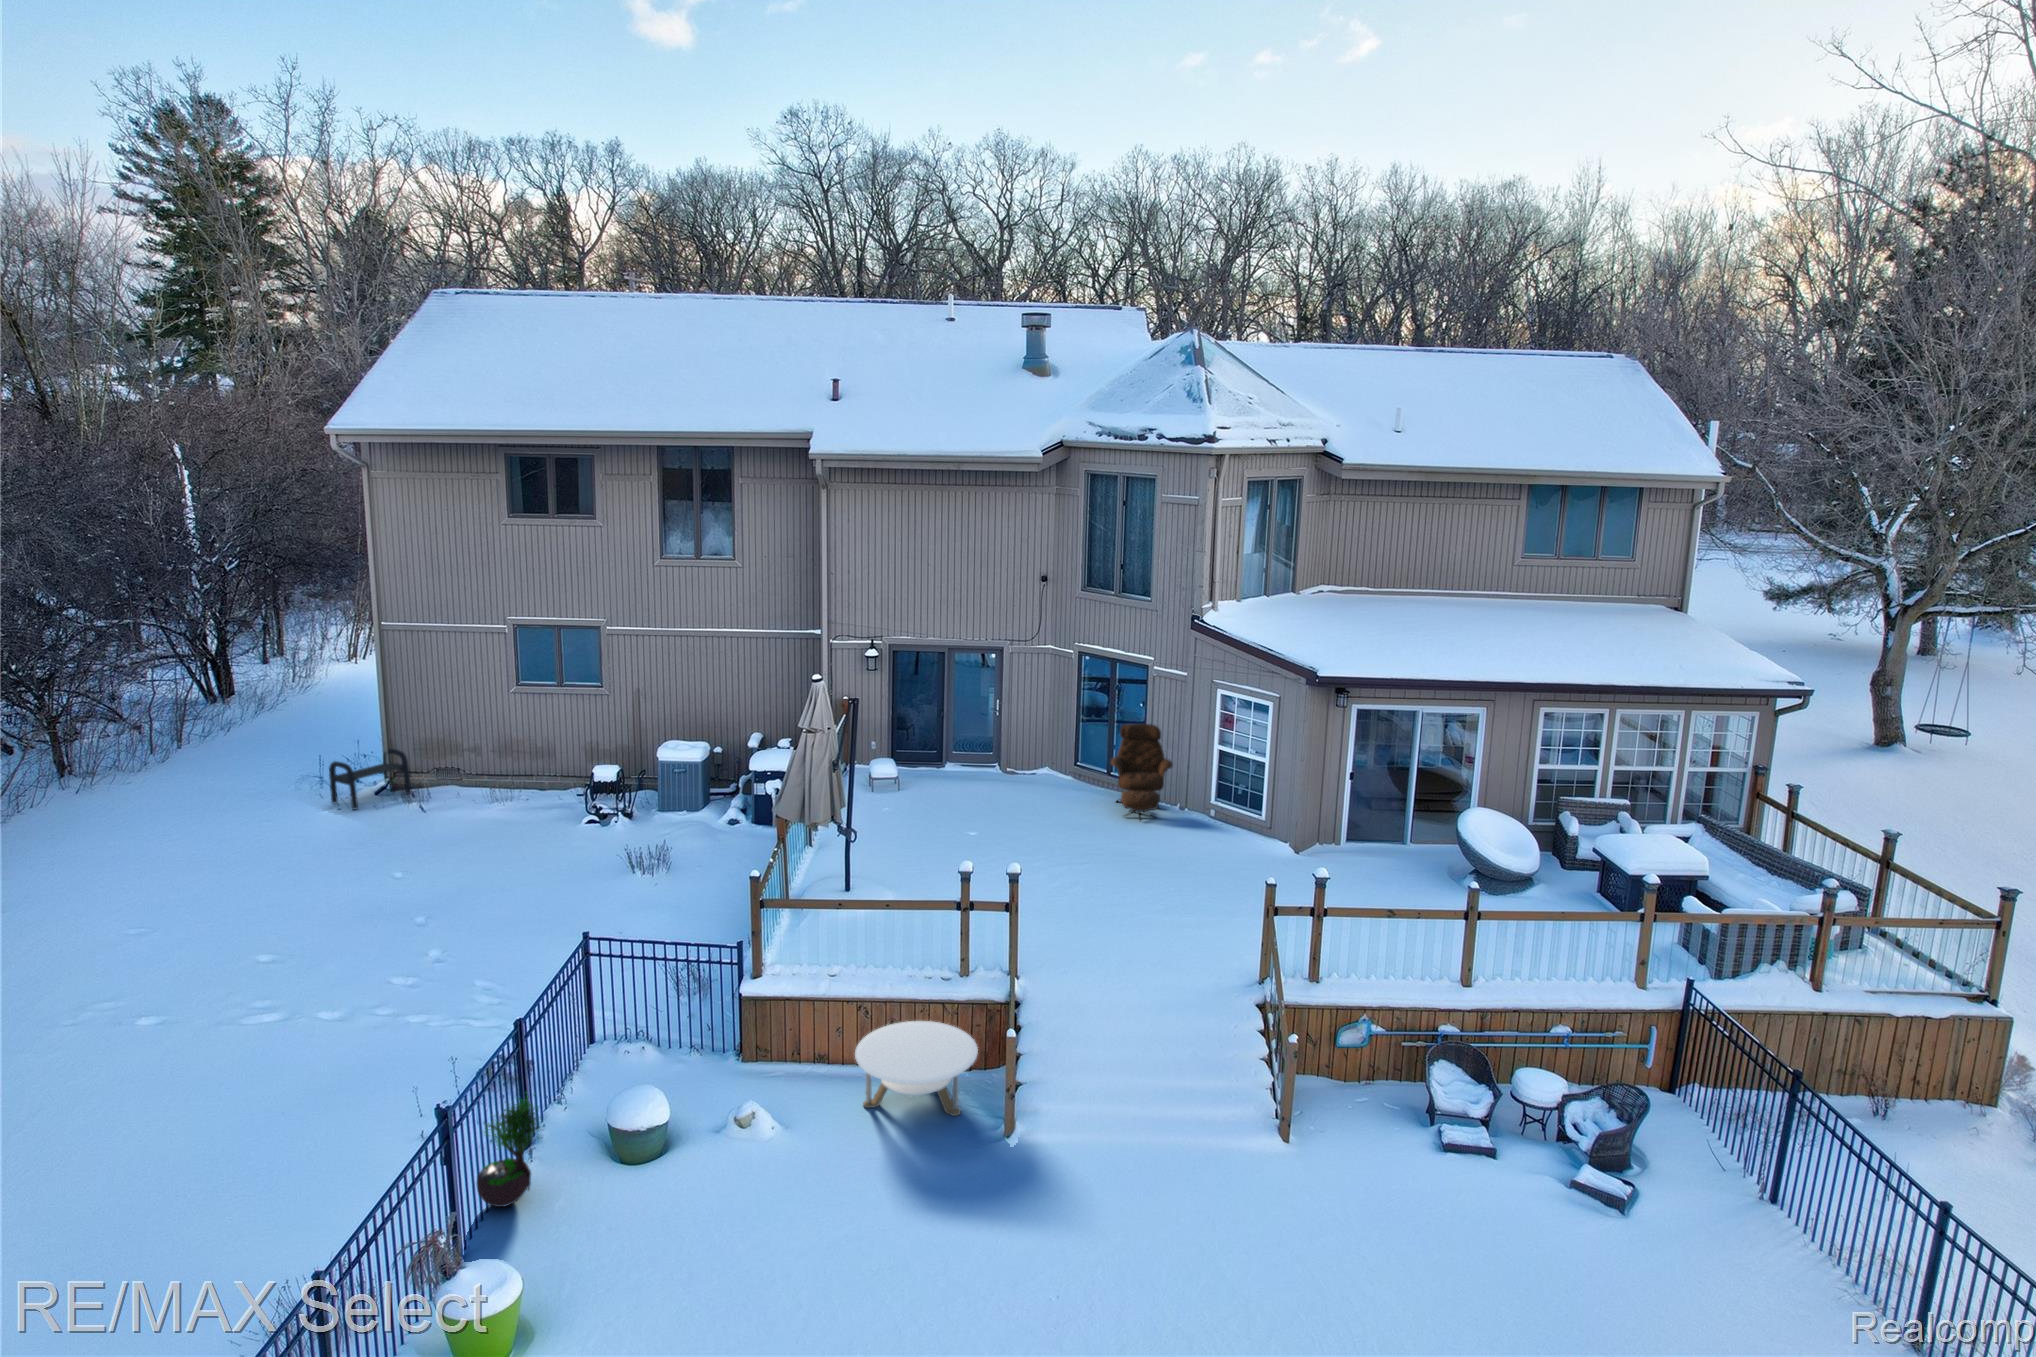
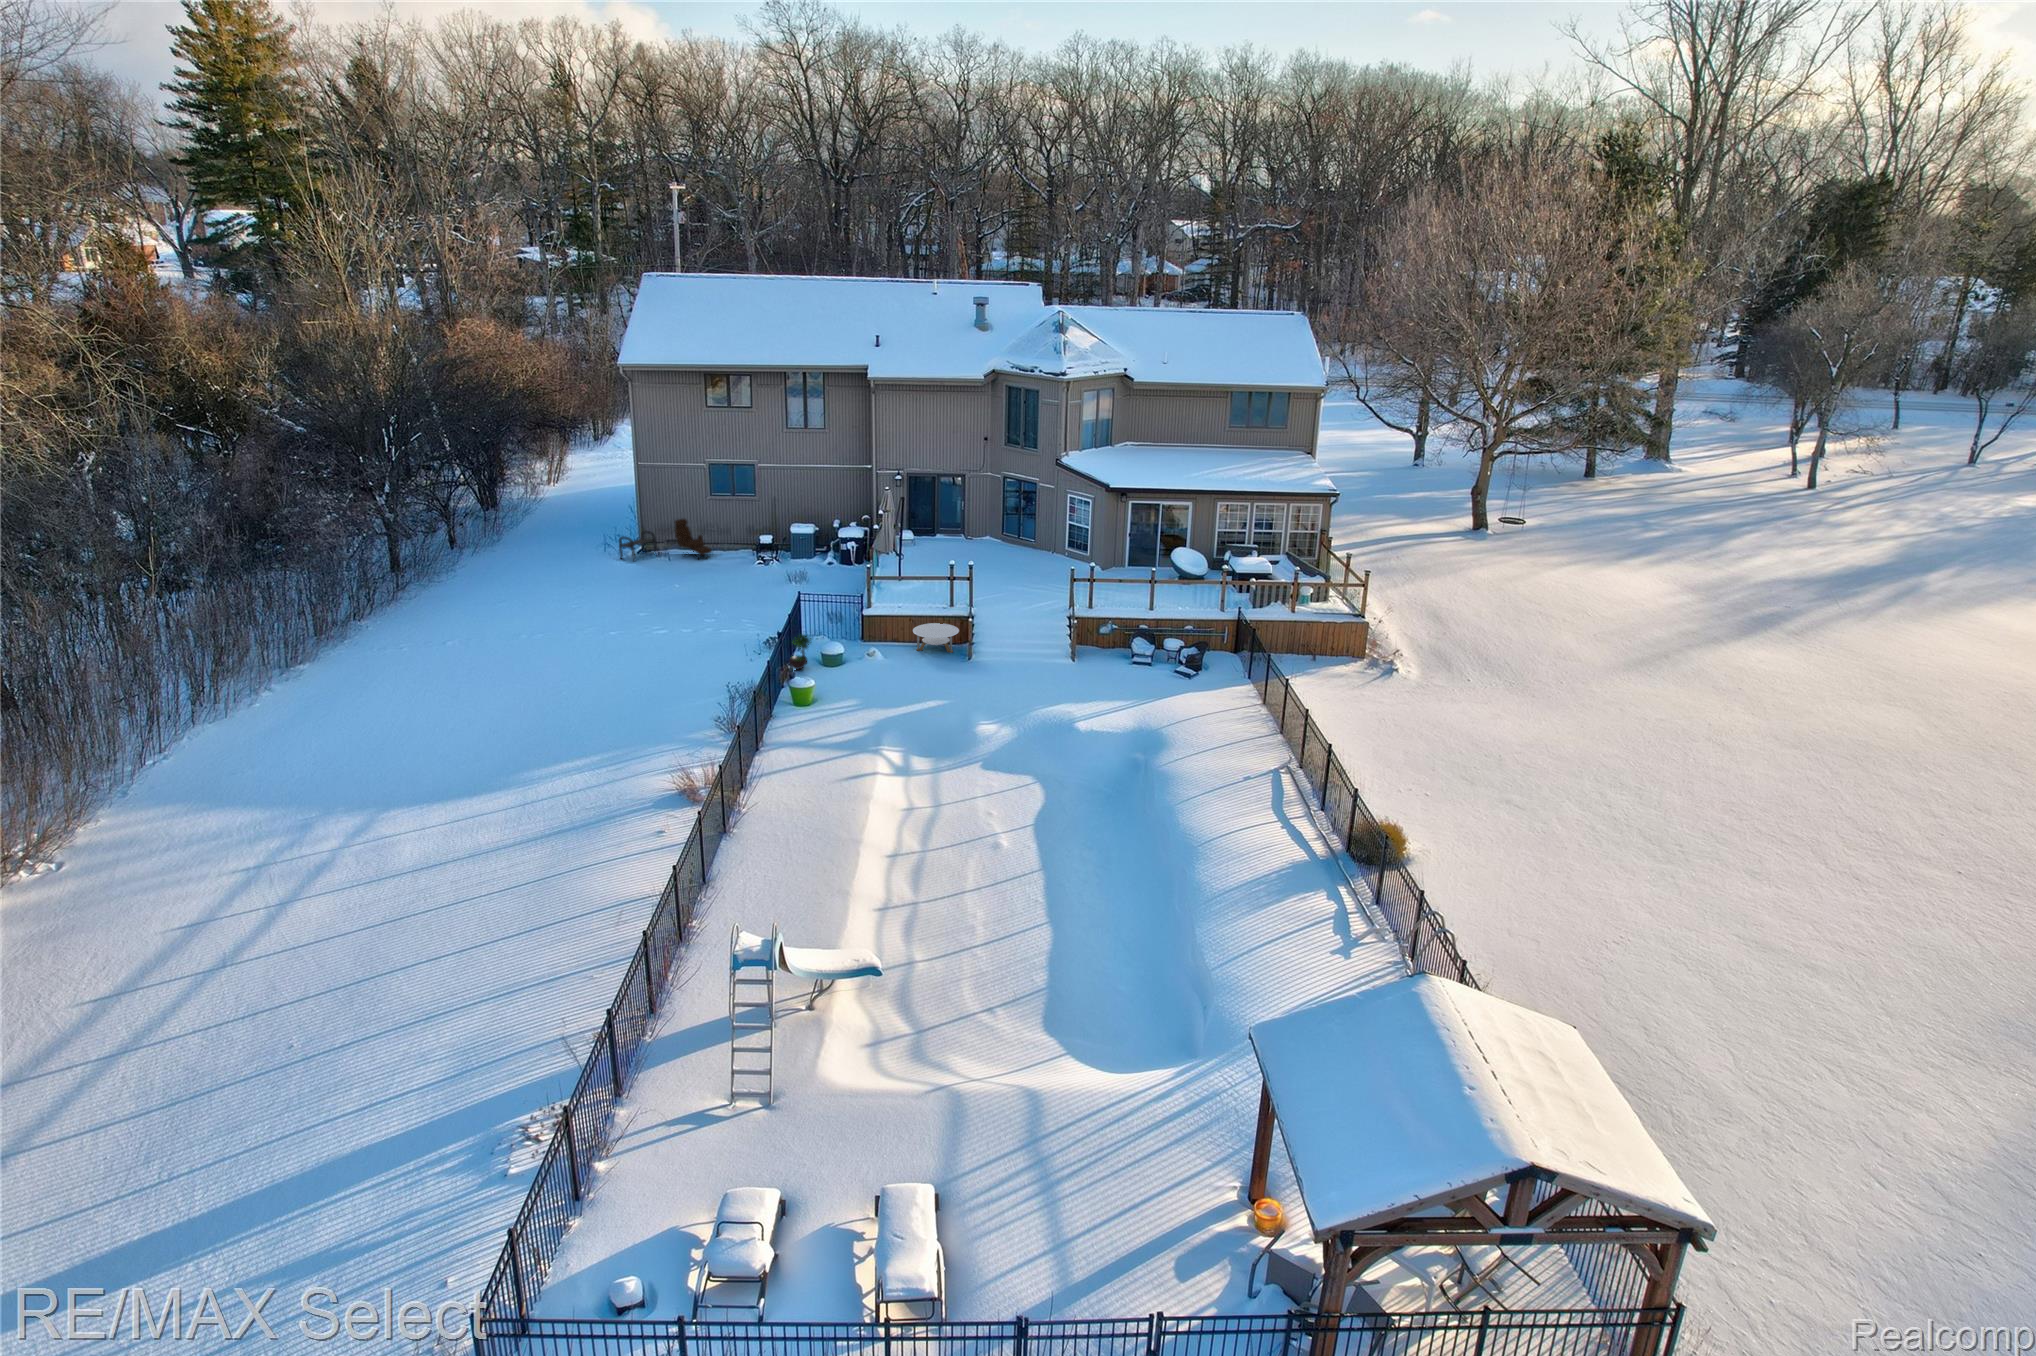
lounge chair: present [1111,724,1173,820] -> present [675,519,712,557]

